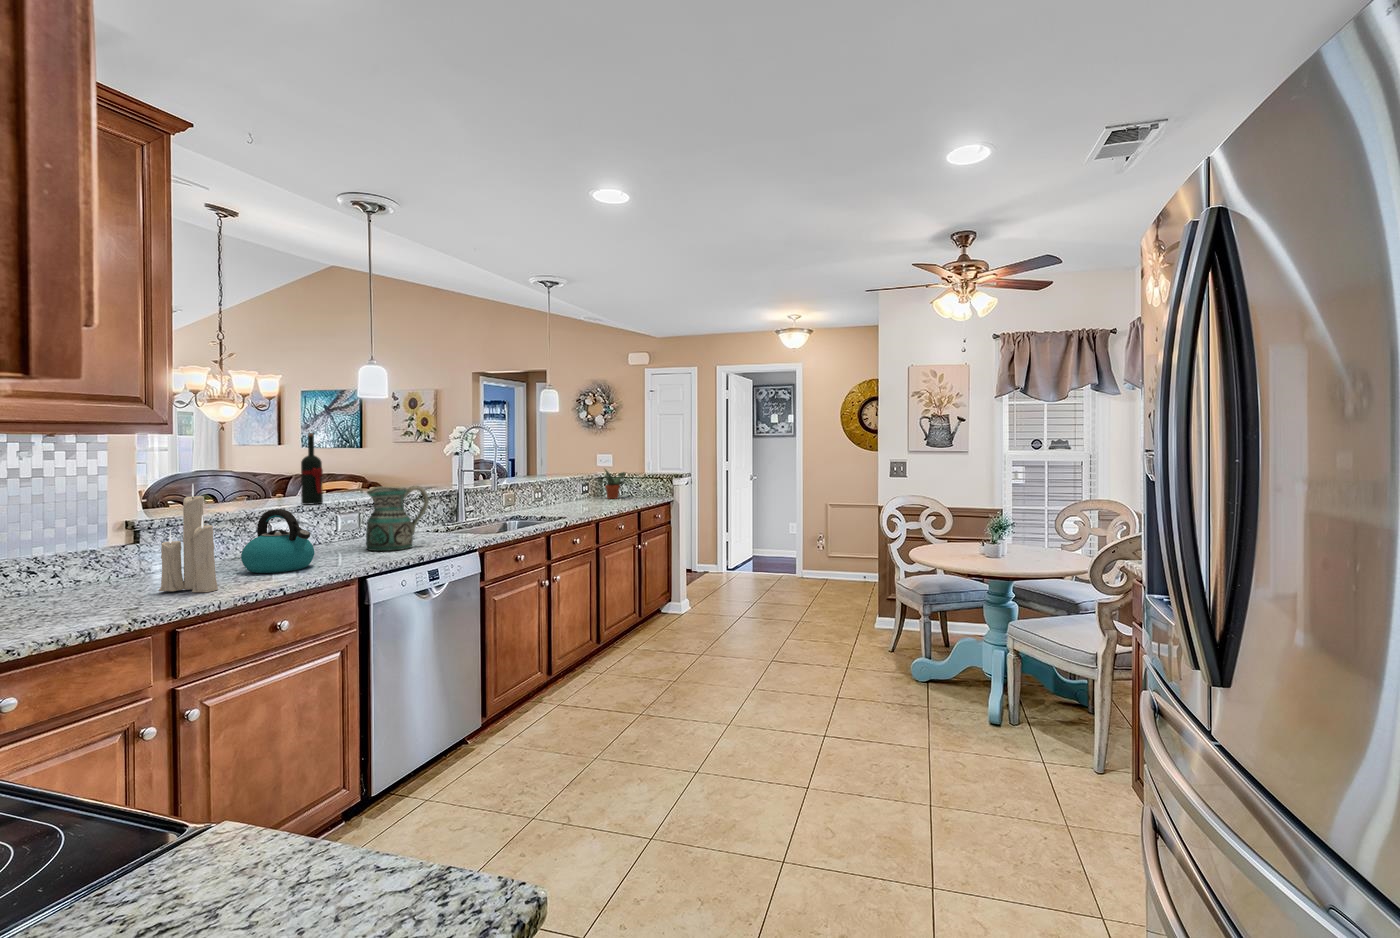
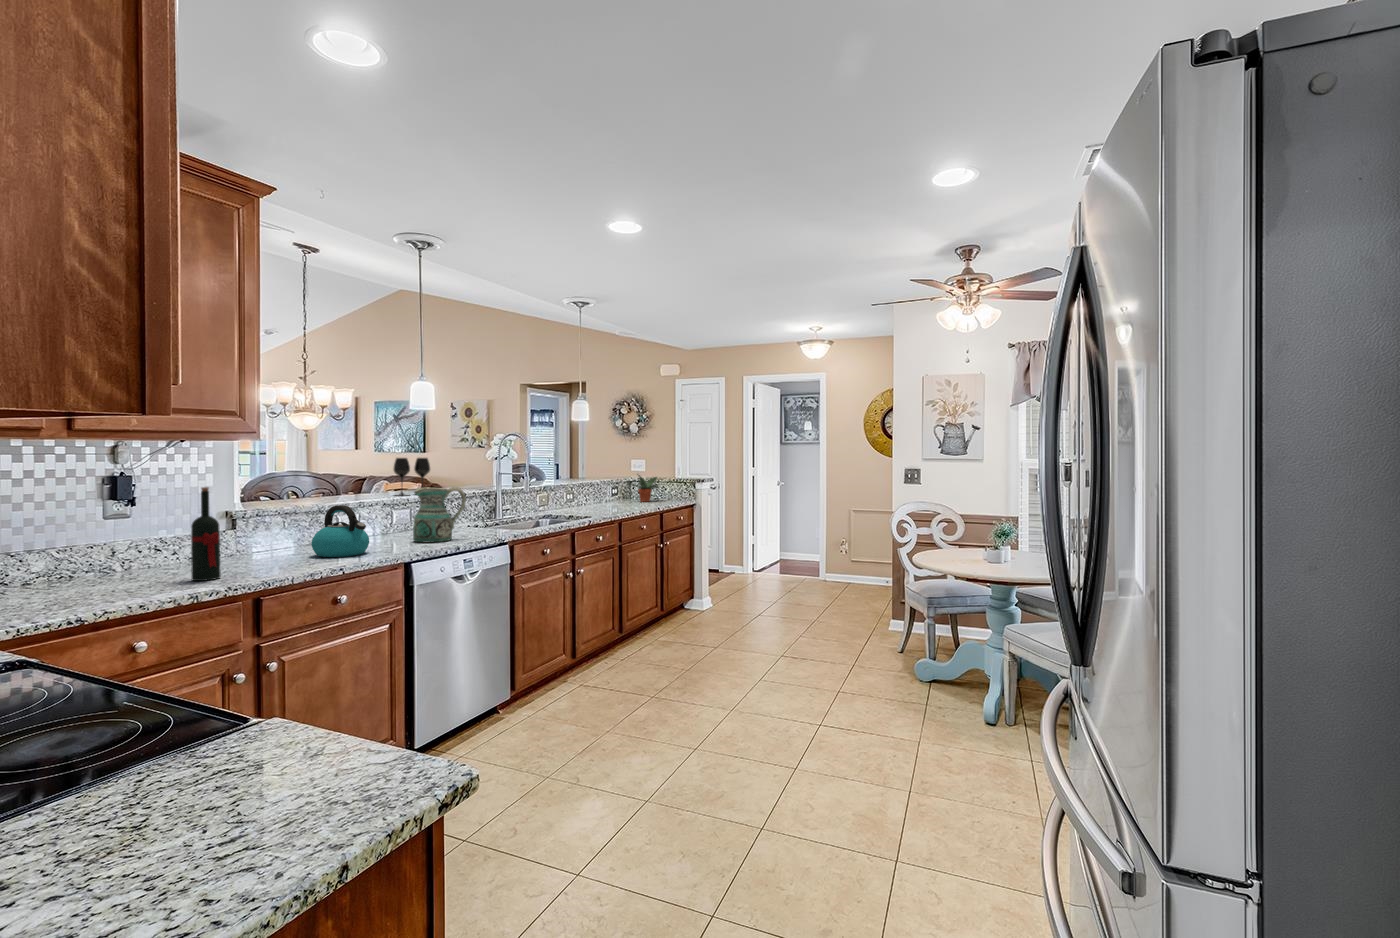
wine bottle: present [301,433,323,505] -> present [191,487,221,581]
wine glass: none [336,452,381,496] -> present [394,458,430,496]
candle: present [159,484,218,592] -> none [249,479,293,570]

